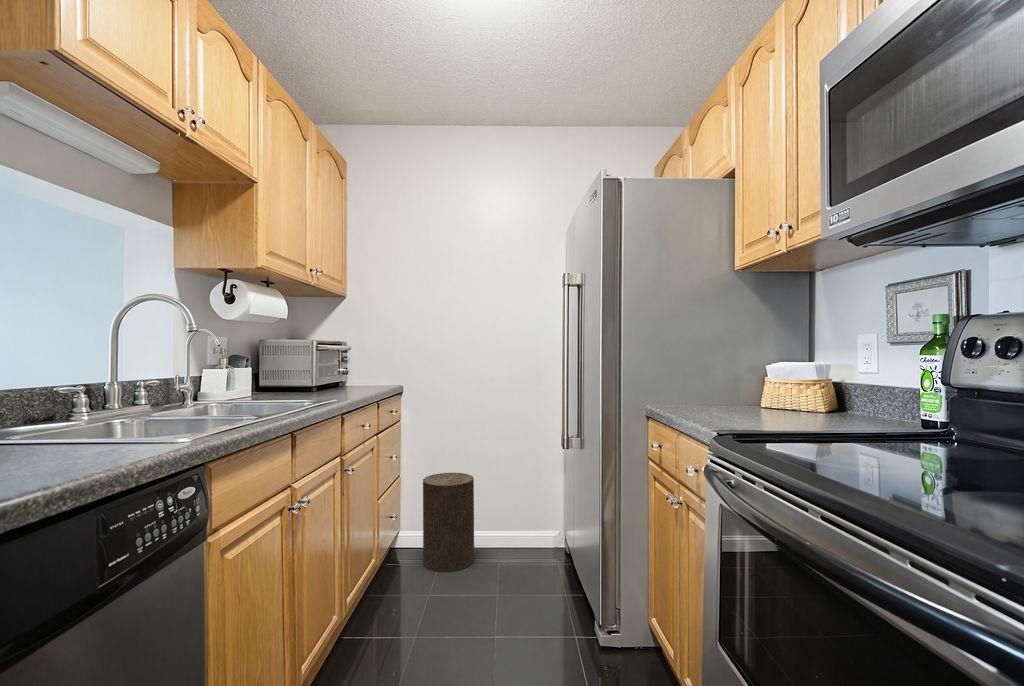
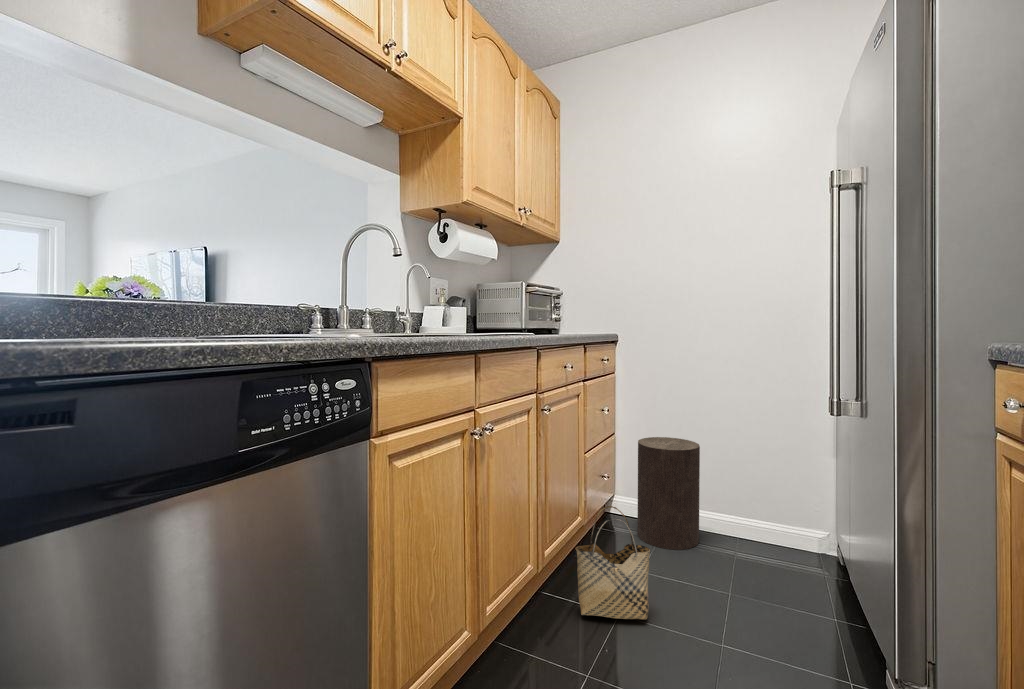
woven basket: none [378,547,443,653] -> present [575,506,650,620]

